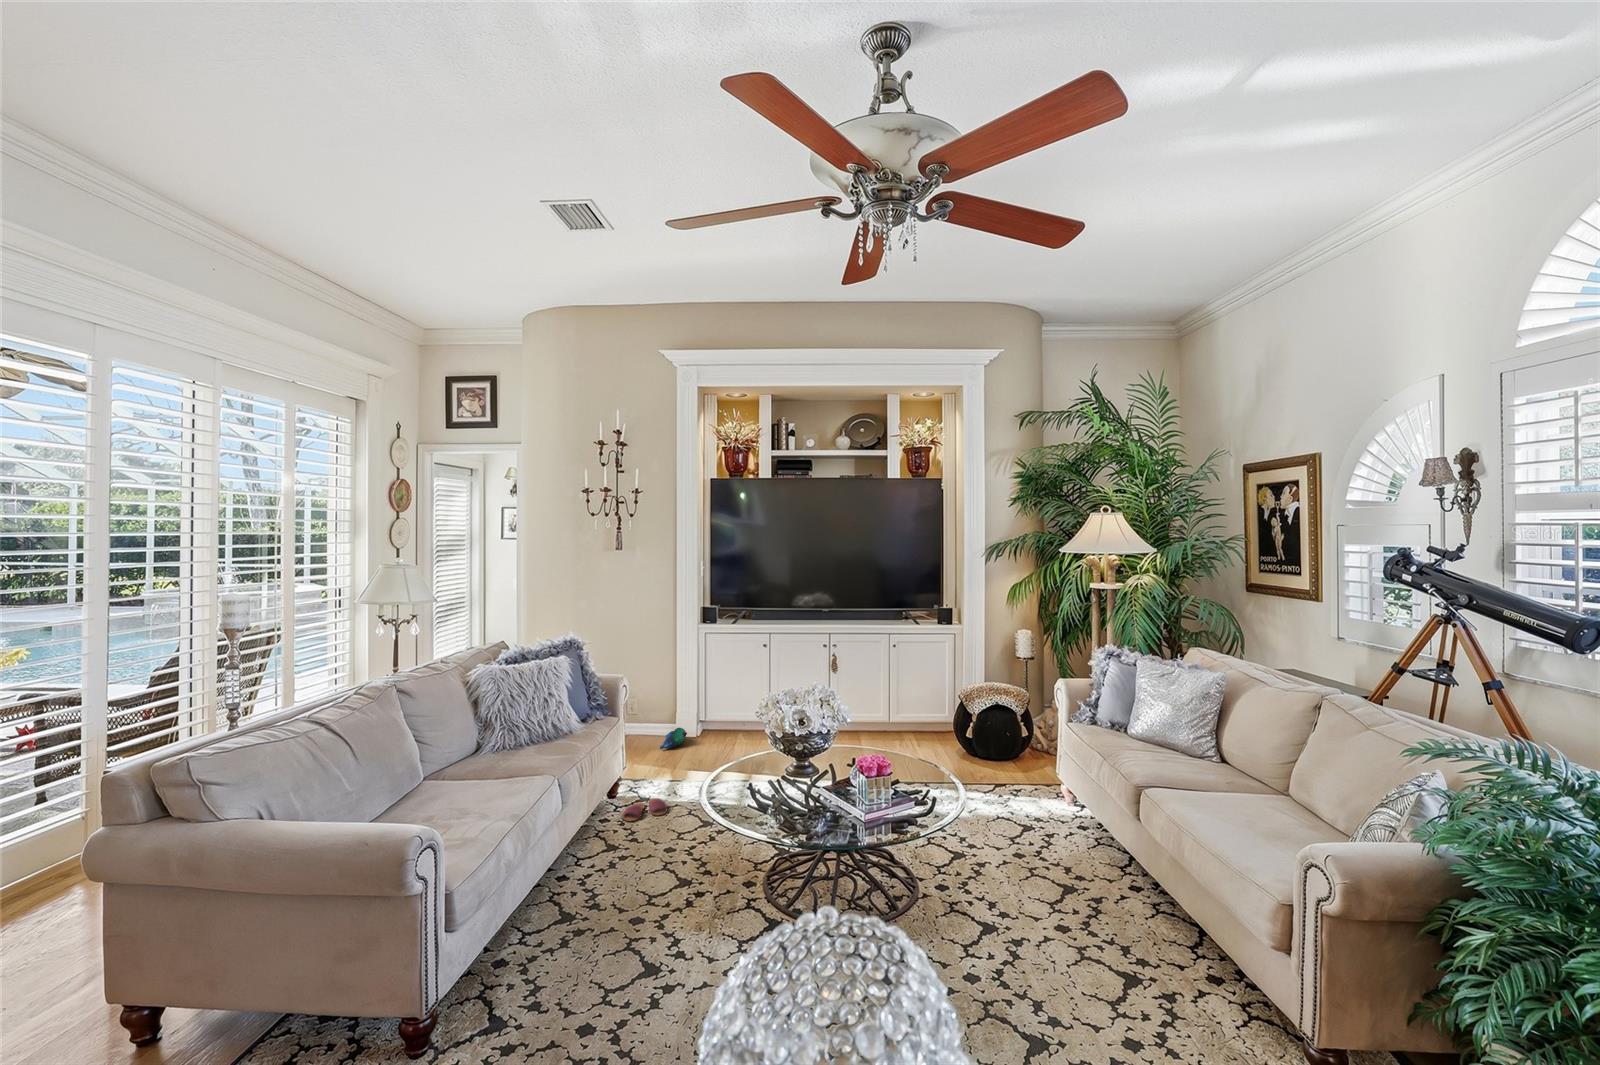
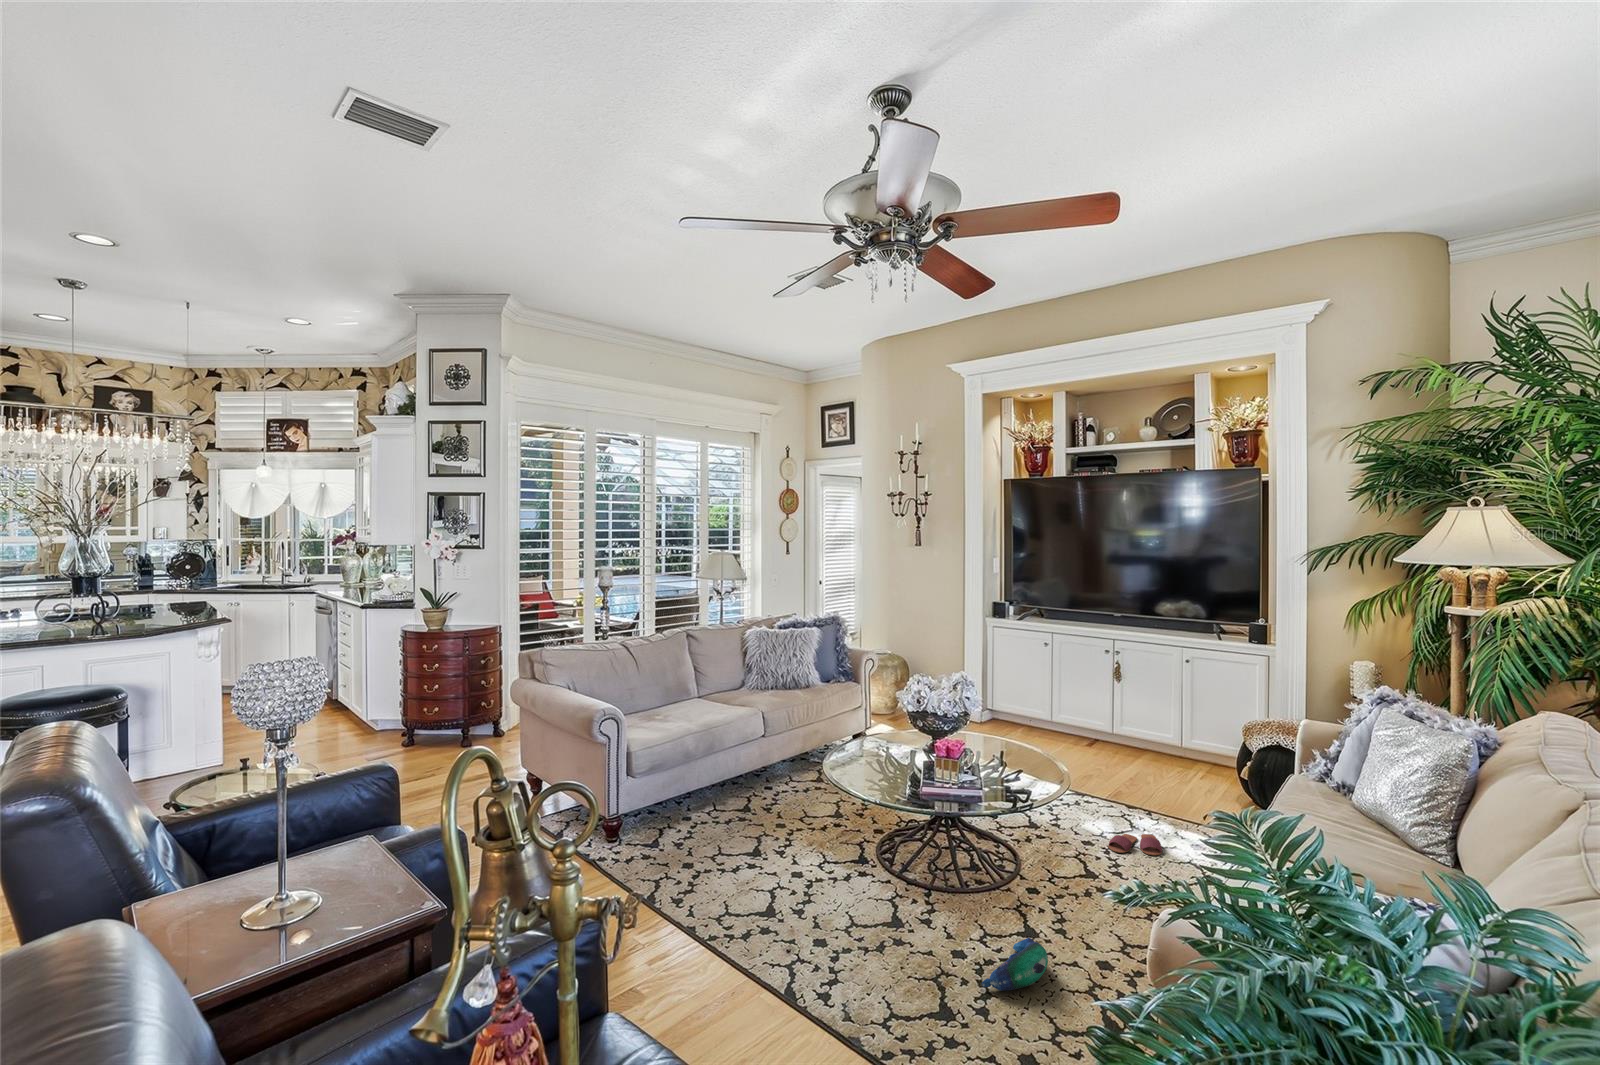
plush toy: present [660,728,687,749] -> present [982,938,1048,991]

